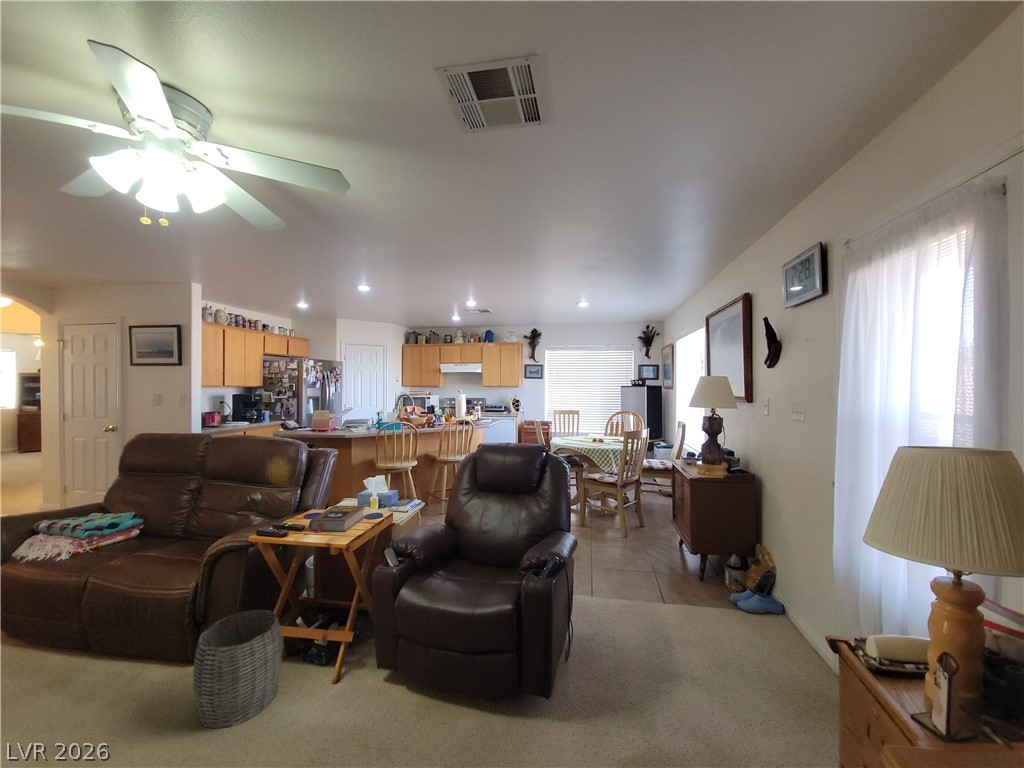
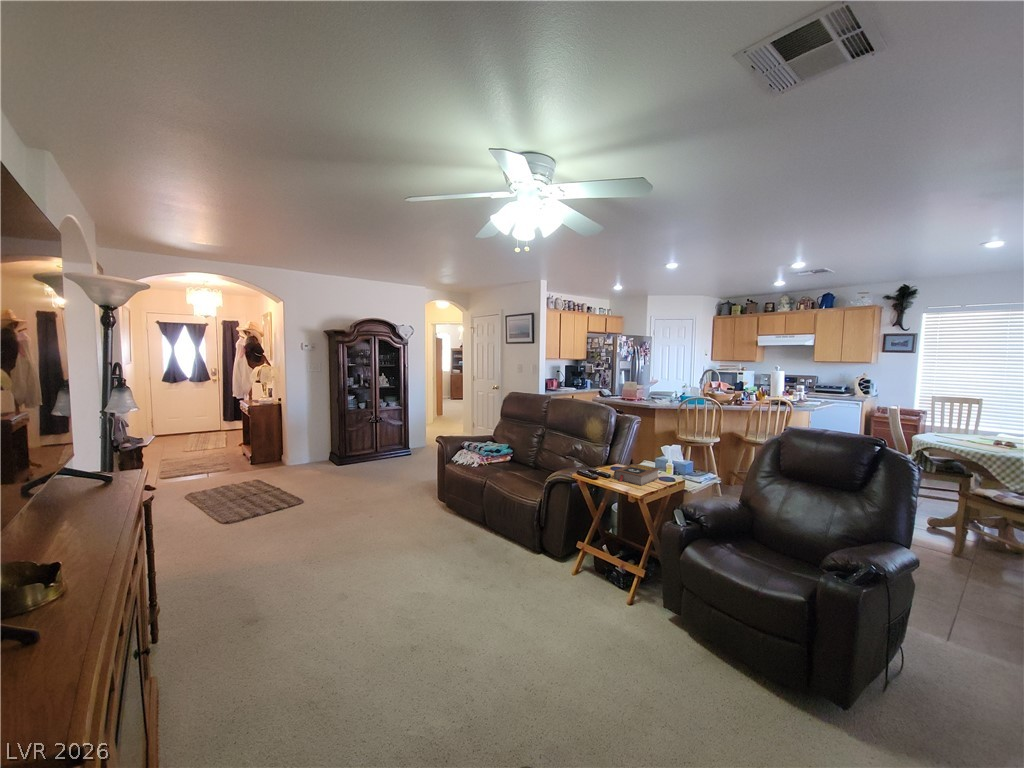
woven basket: present [193,610,282,728] -> none [540,526,592,600]

